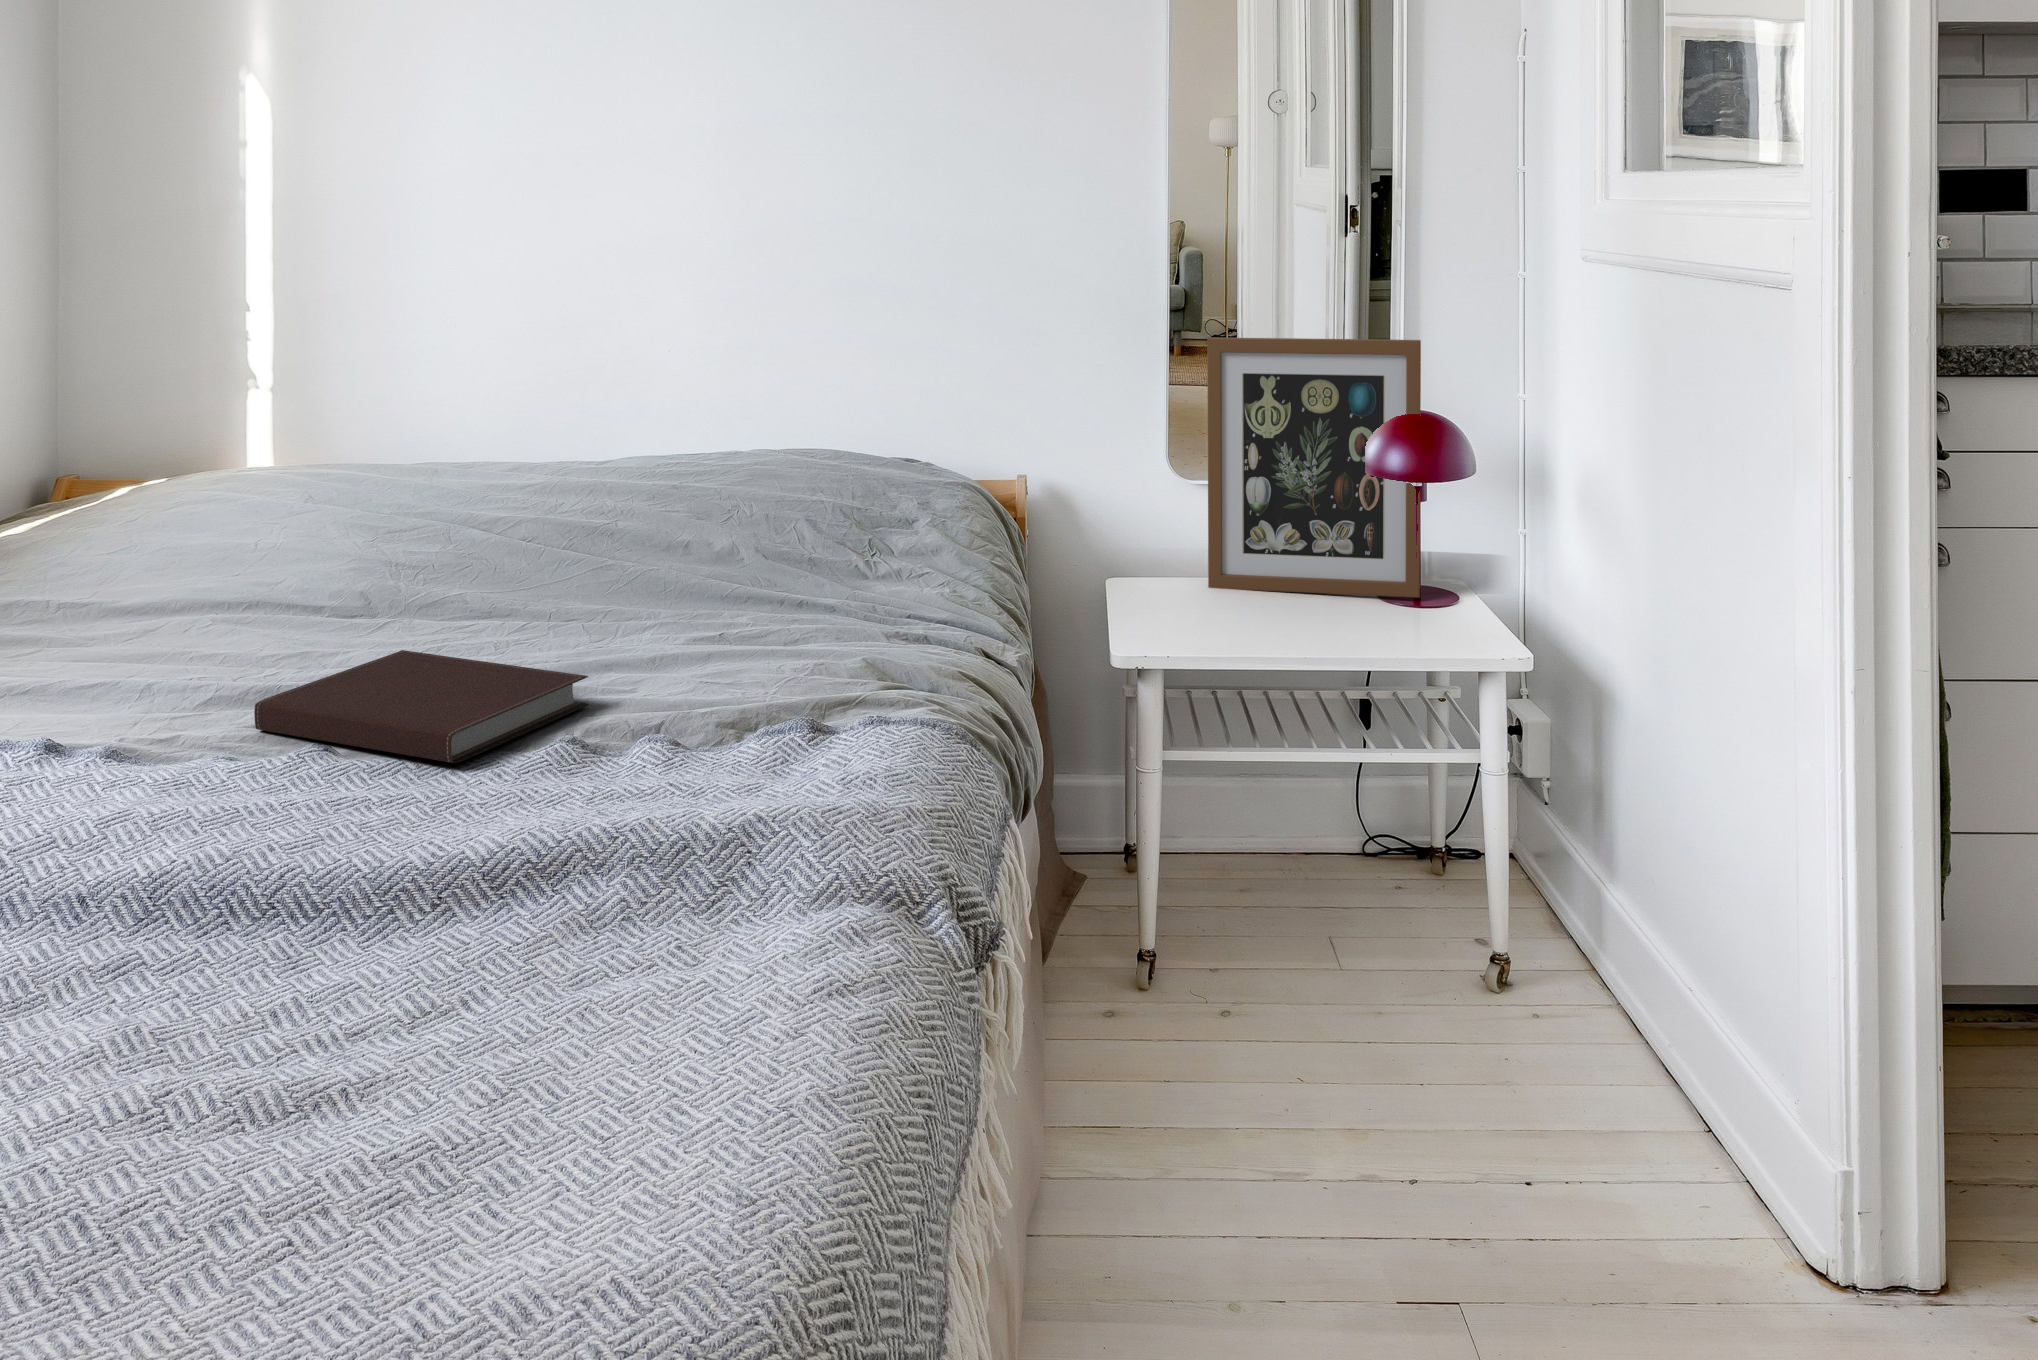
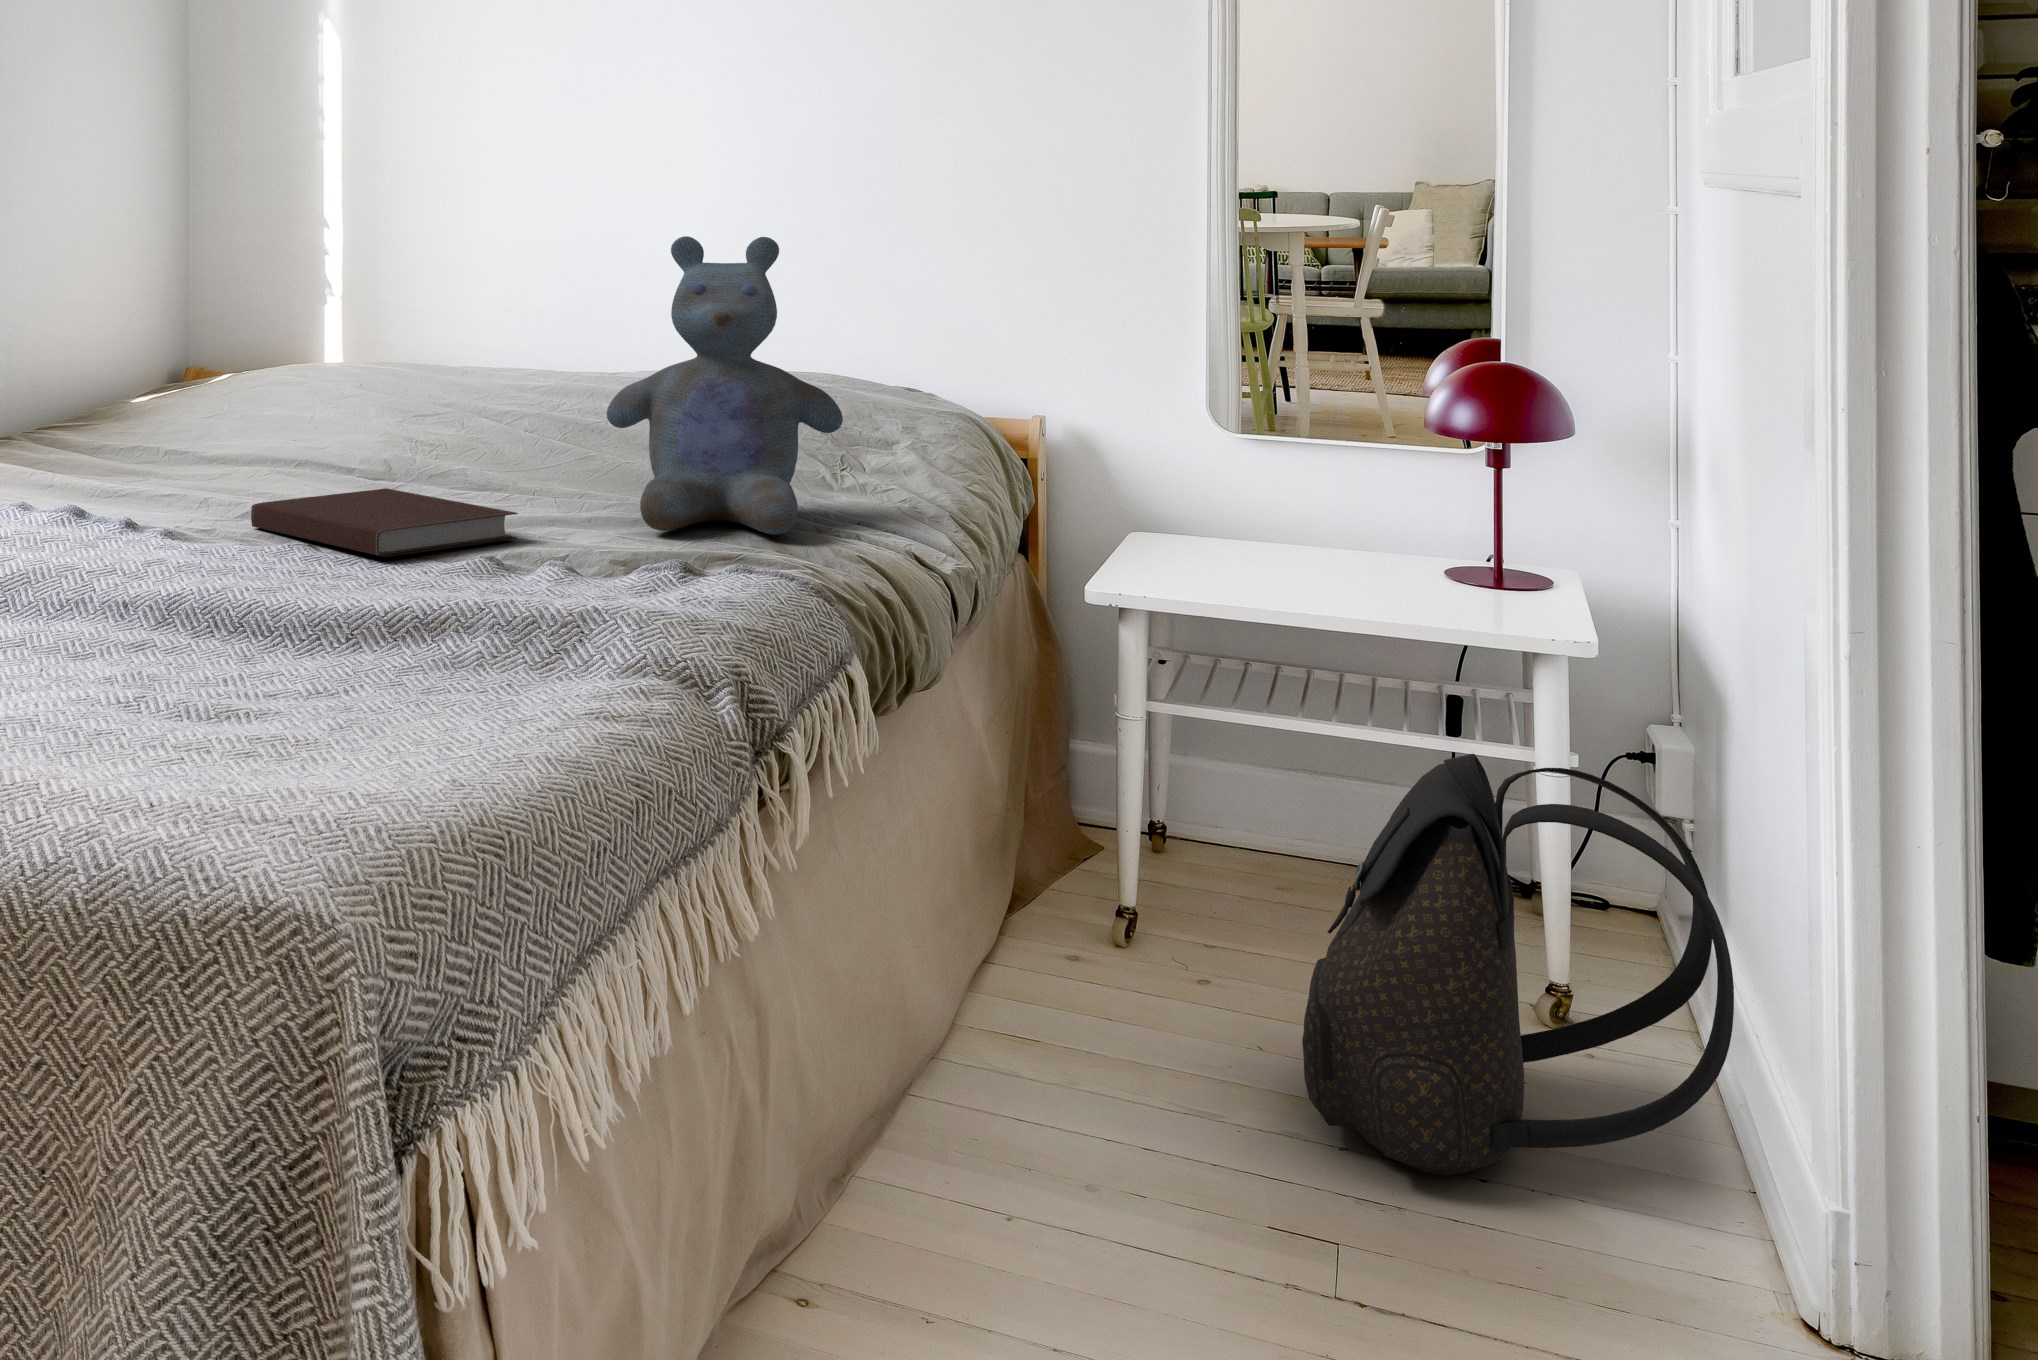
stuffed bear: none [650,337,899,670] -> present [607,236,843,535]
picture frame: present [1207,337,1421,598] -> none [1249,283,1506,581]
backpack: none [1354,793,1718,1190] -> present [1302,754,1734,1176]

